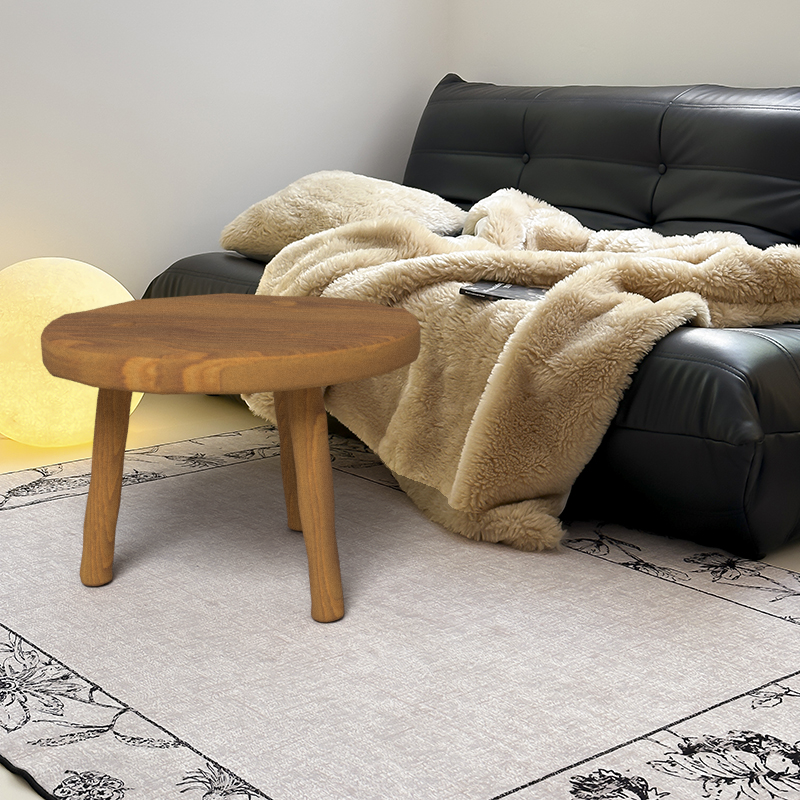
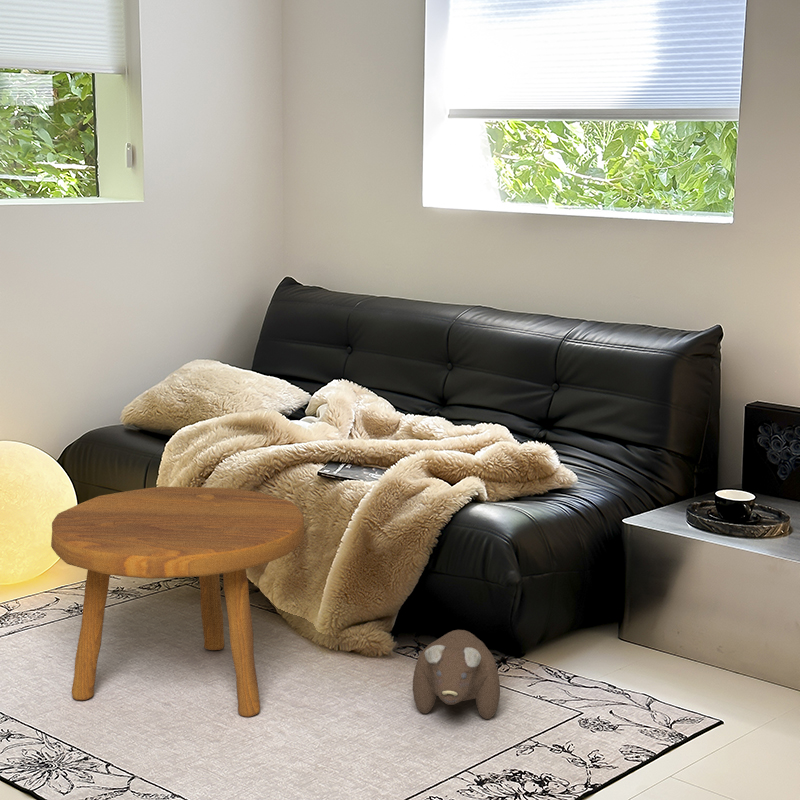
plush toy: none [582,505,725,648] -> present [413,630,500,719]

